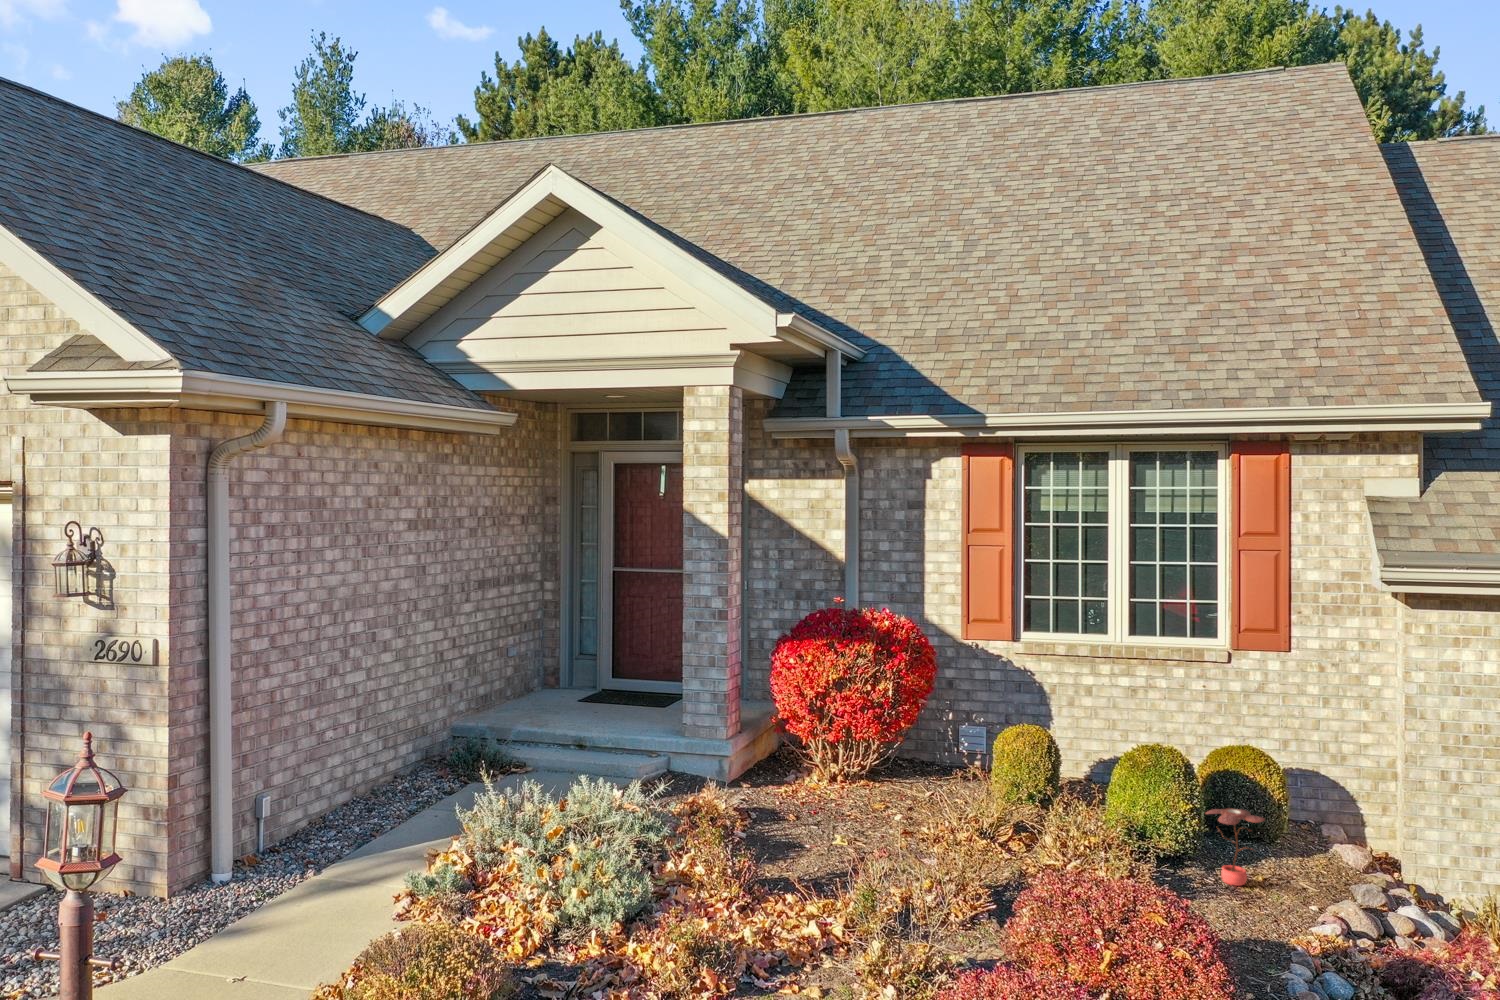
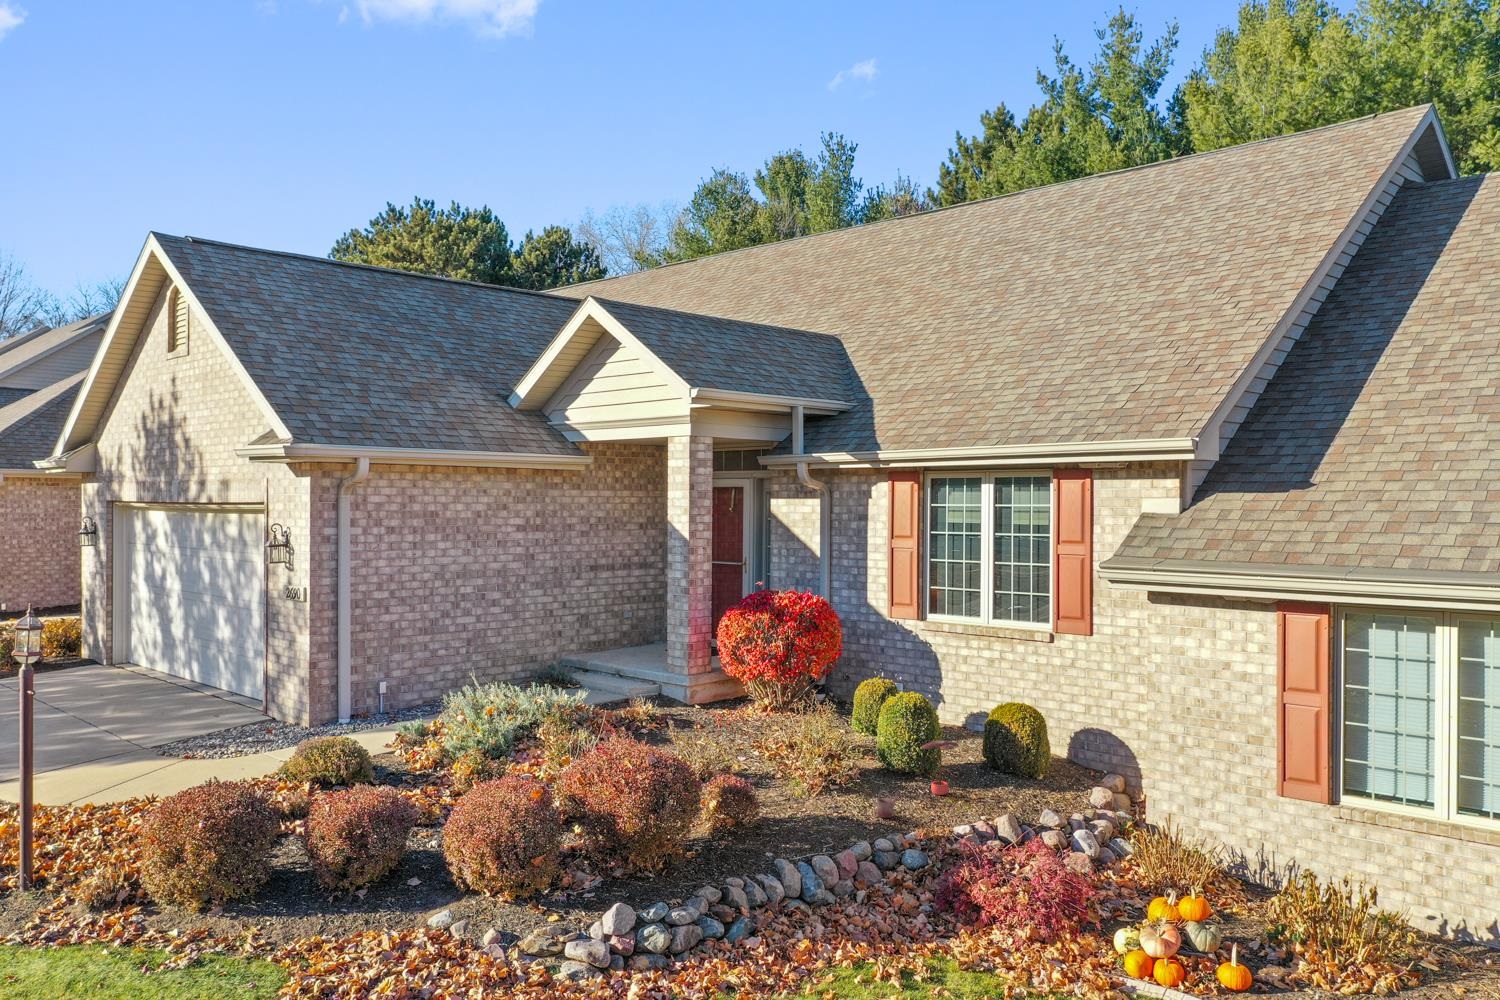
watering can: none [1248,897,1278,941] -> present [873,790,901,818]

